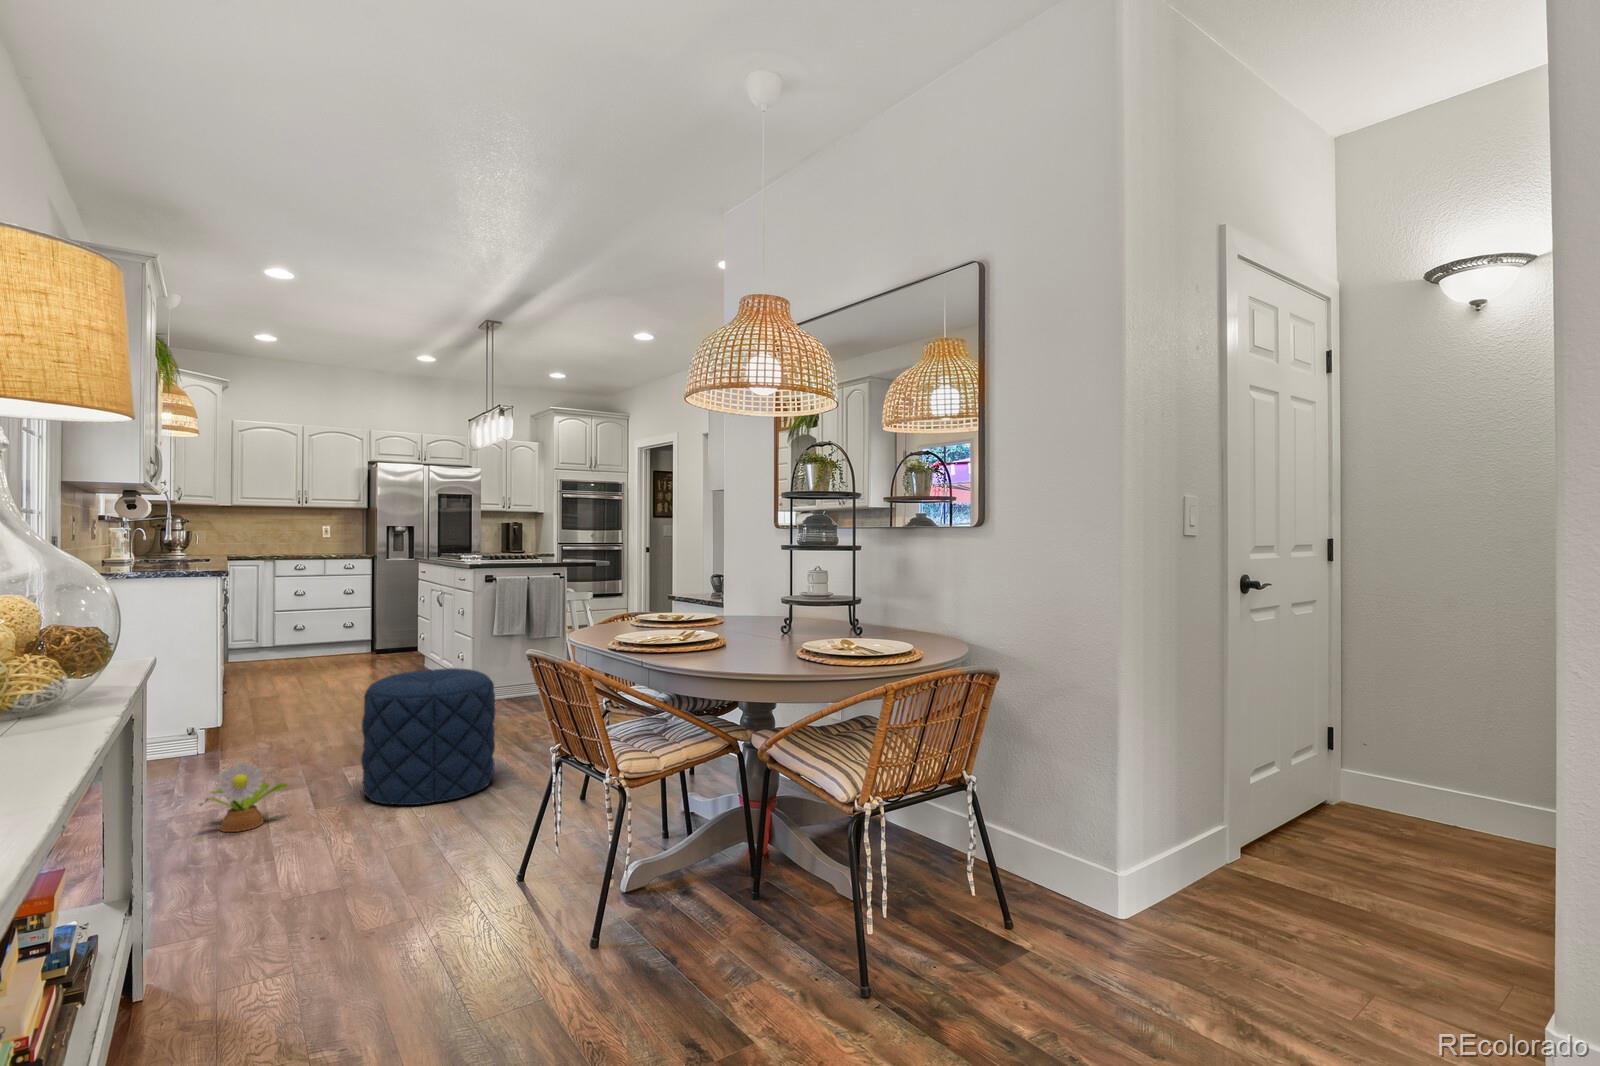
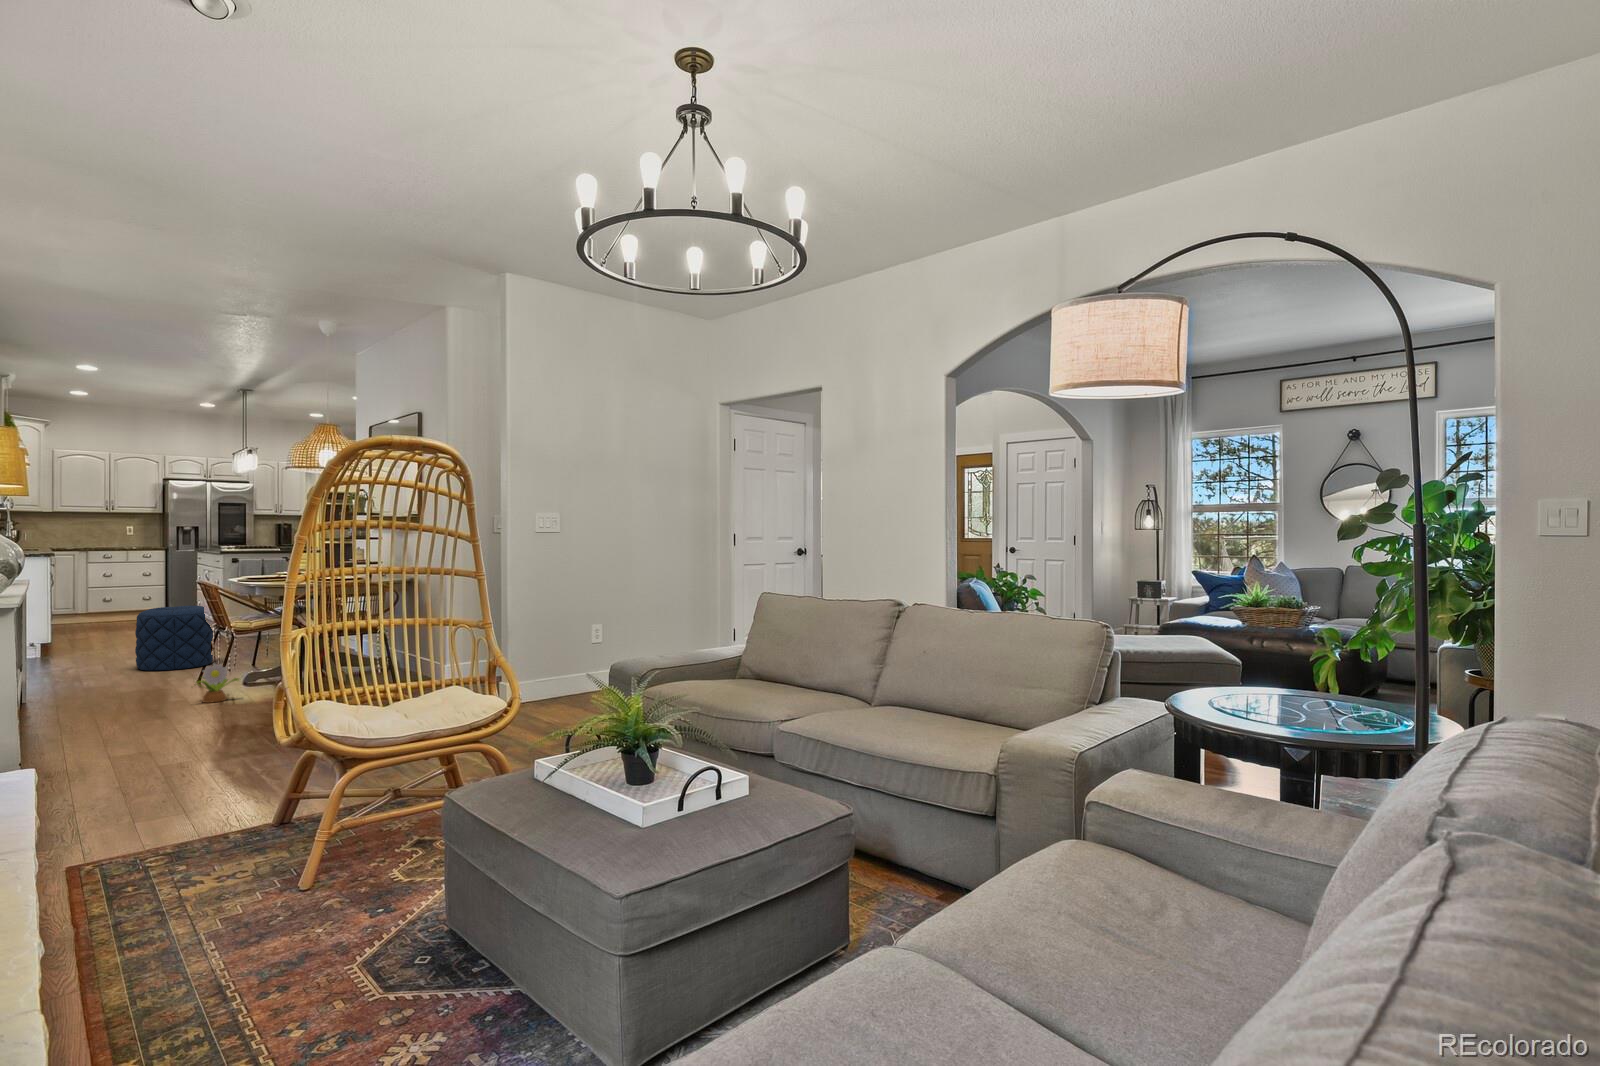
decorative plant: present [200,761,288,832] -> present [197,663,239,703]

